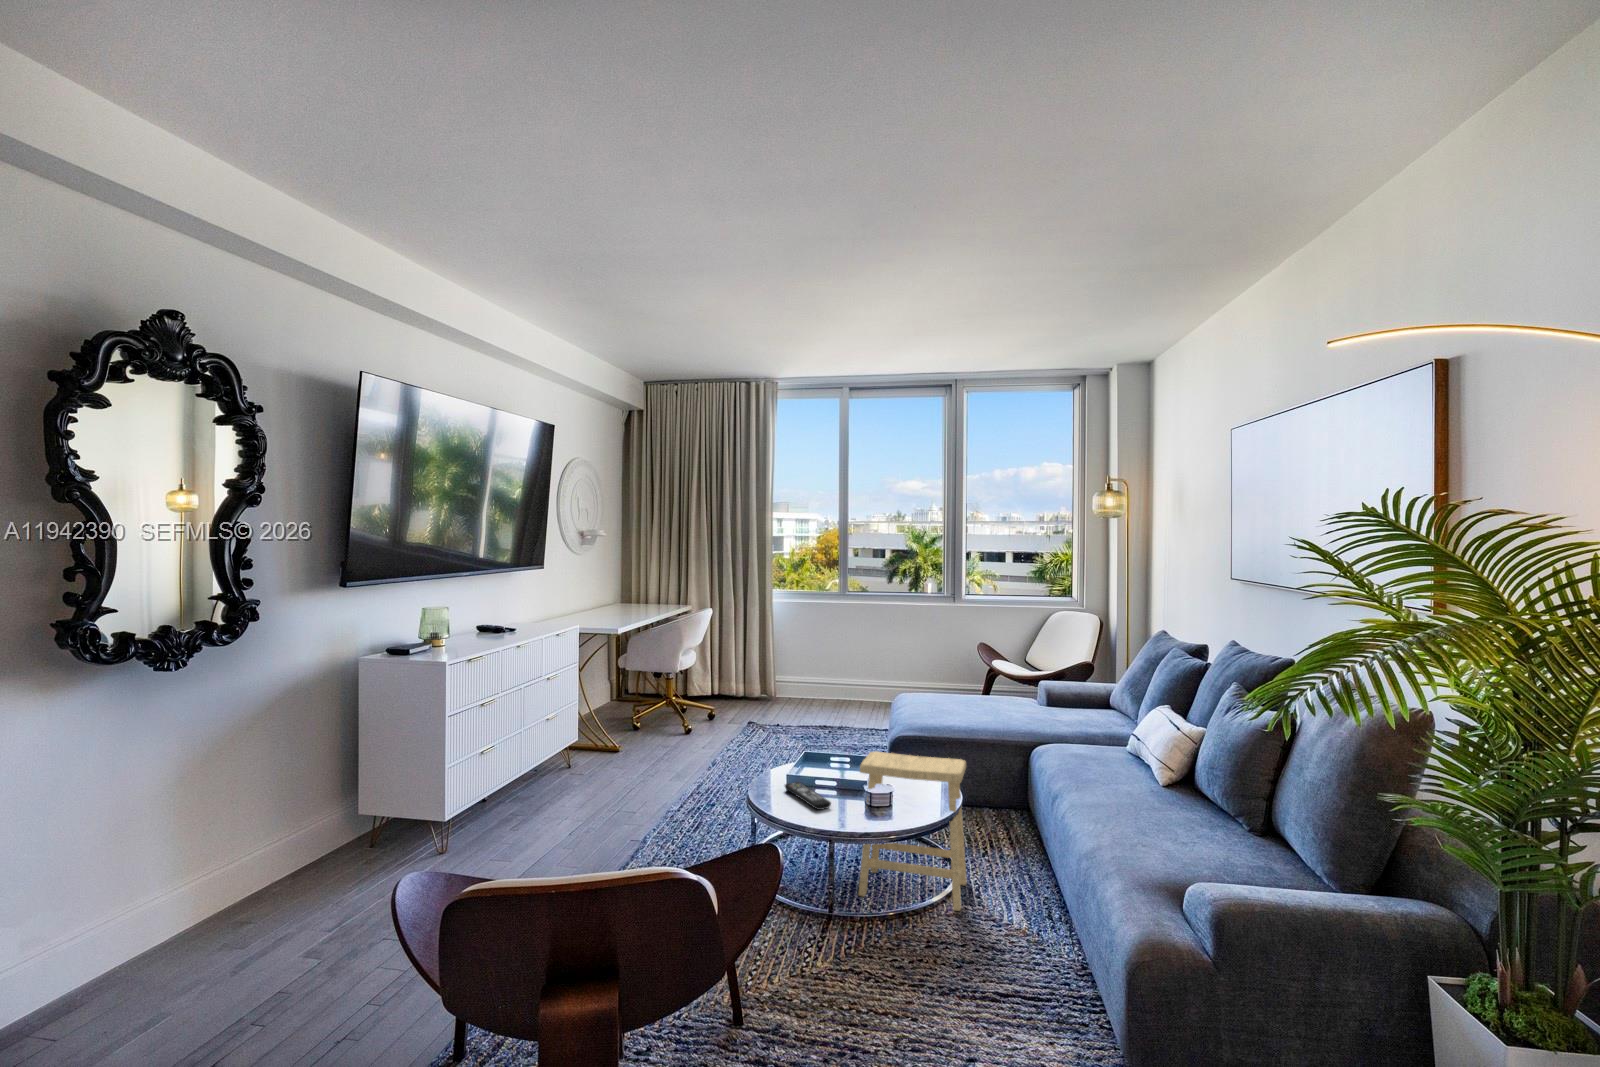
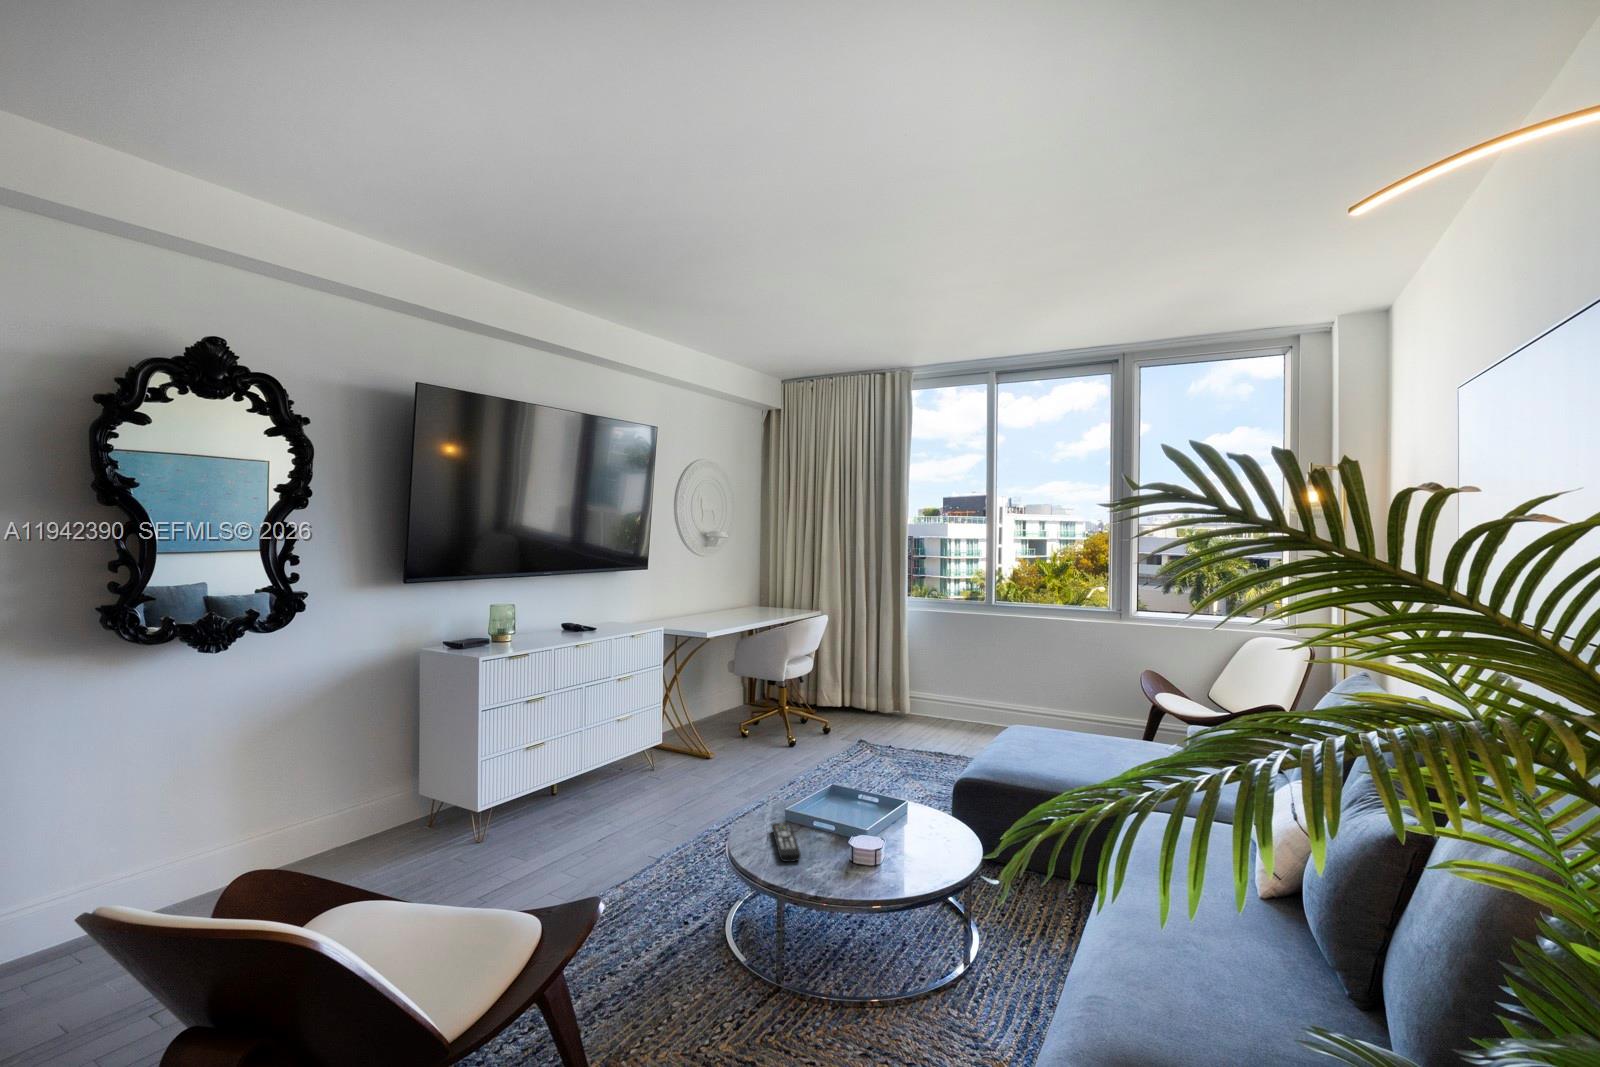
footstool: present [859,752,967,911] -> none [834,799,977,1016]

